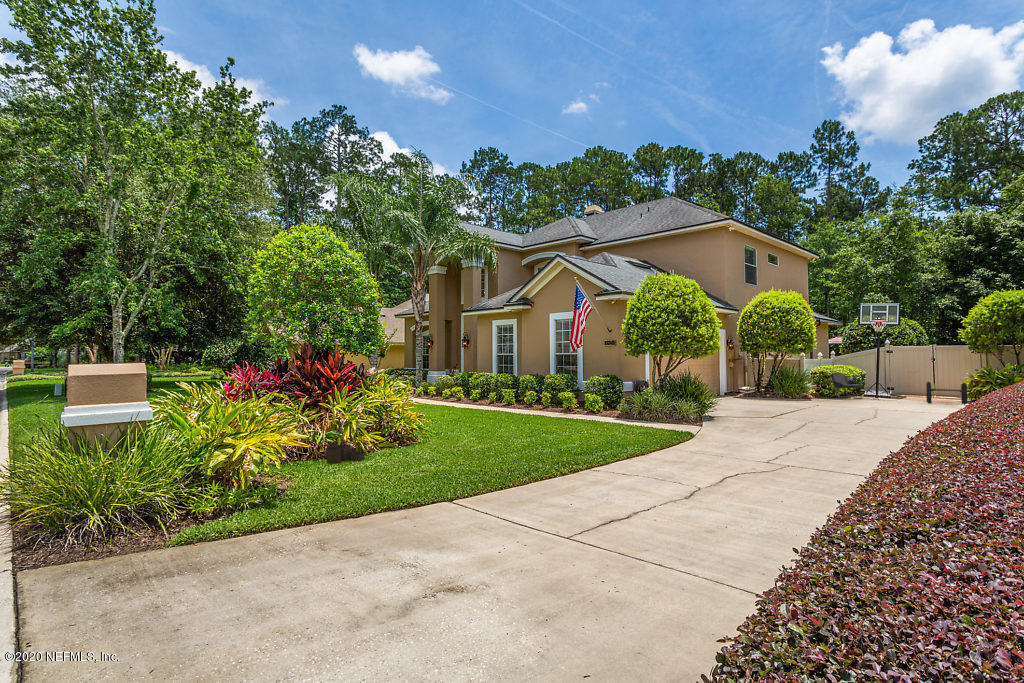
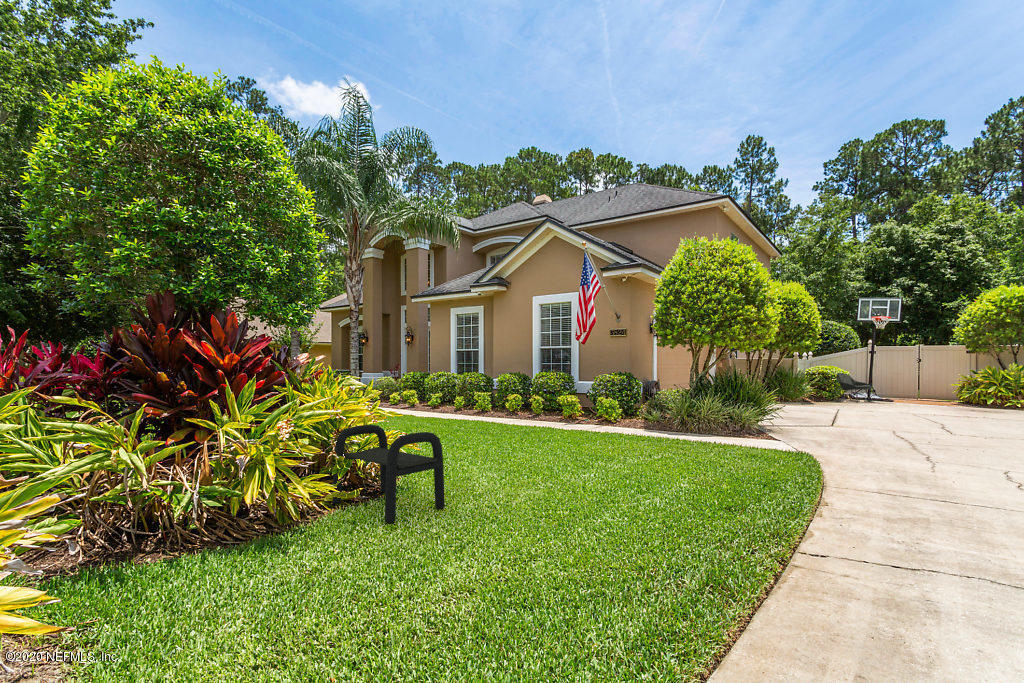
bench: present [926,382,968,405] -> present [332,425,445,523]
woven basket: present [325,443,365,463] -> none [199,505,298,565]

